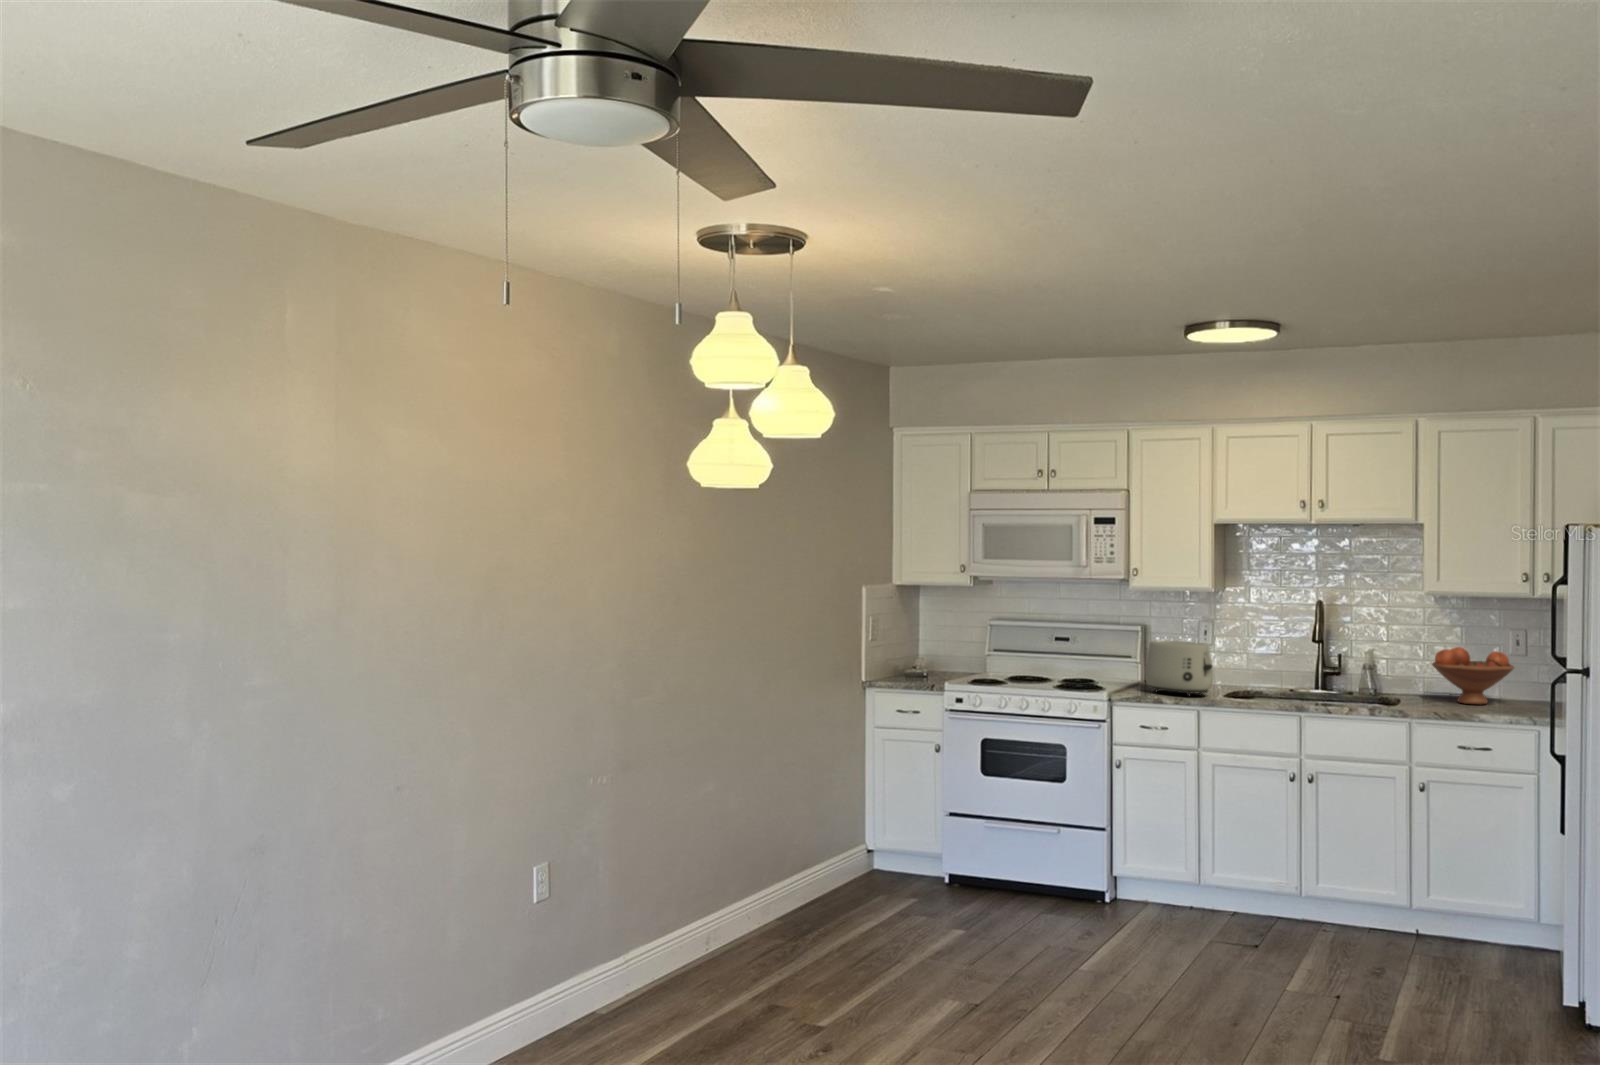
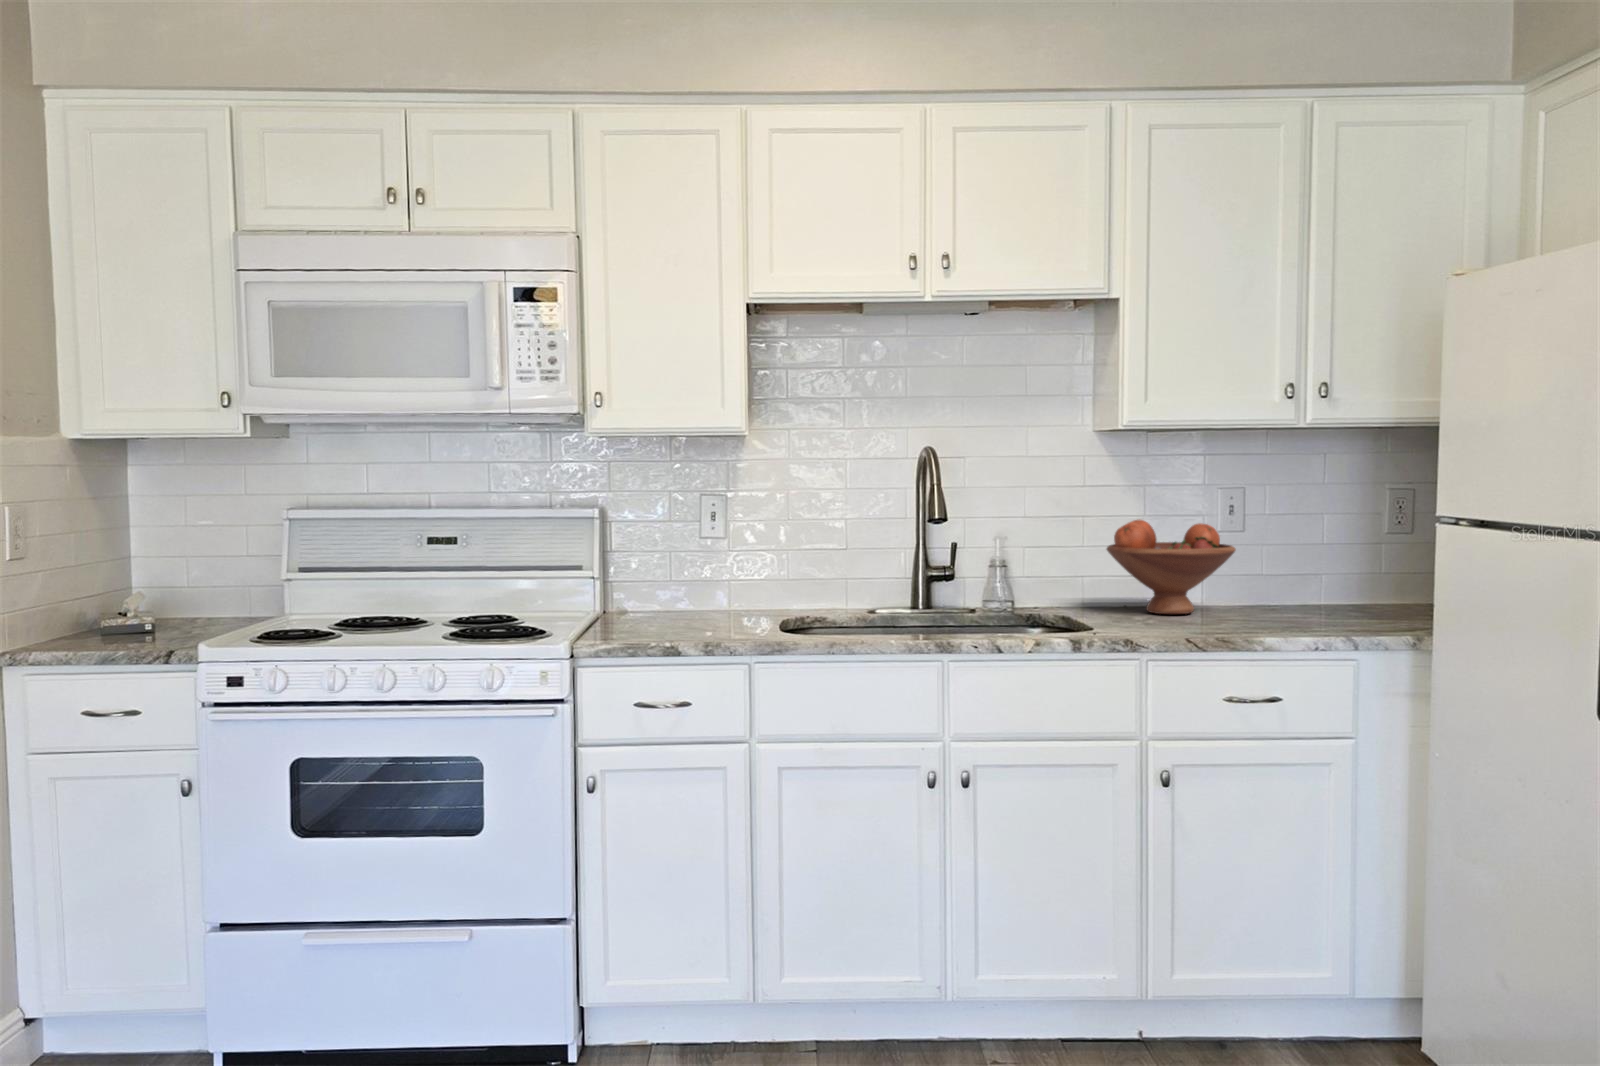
toaster: present [1145,641,1213,696] -> none [631,530,770,636]

